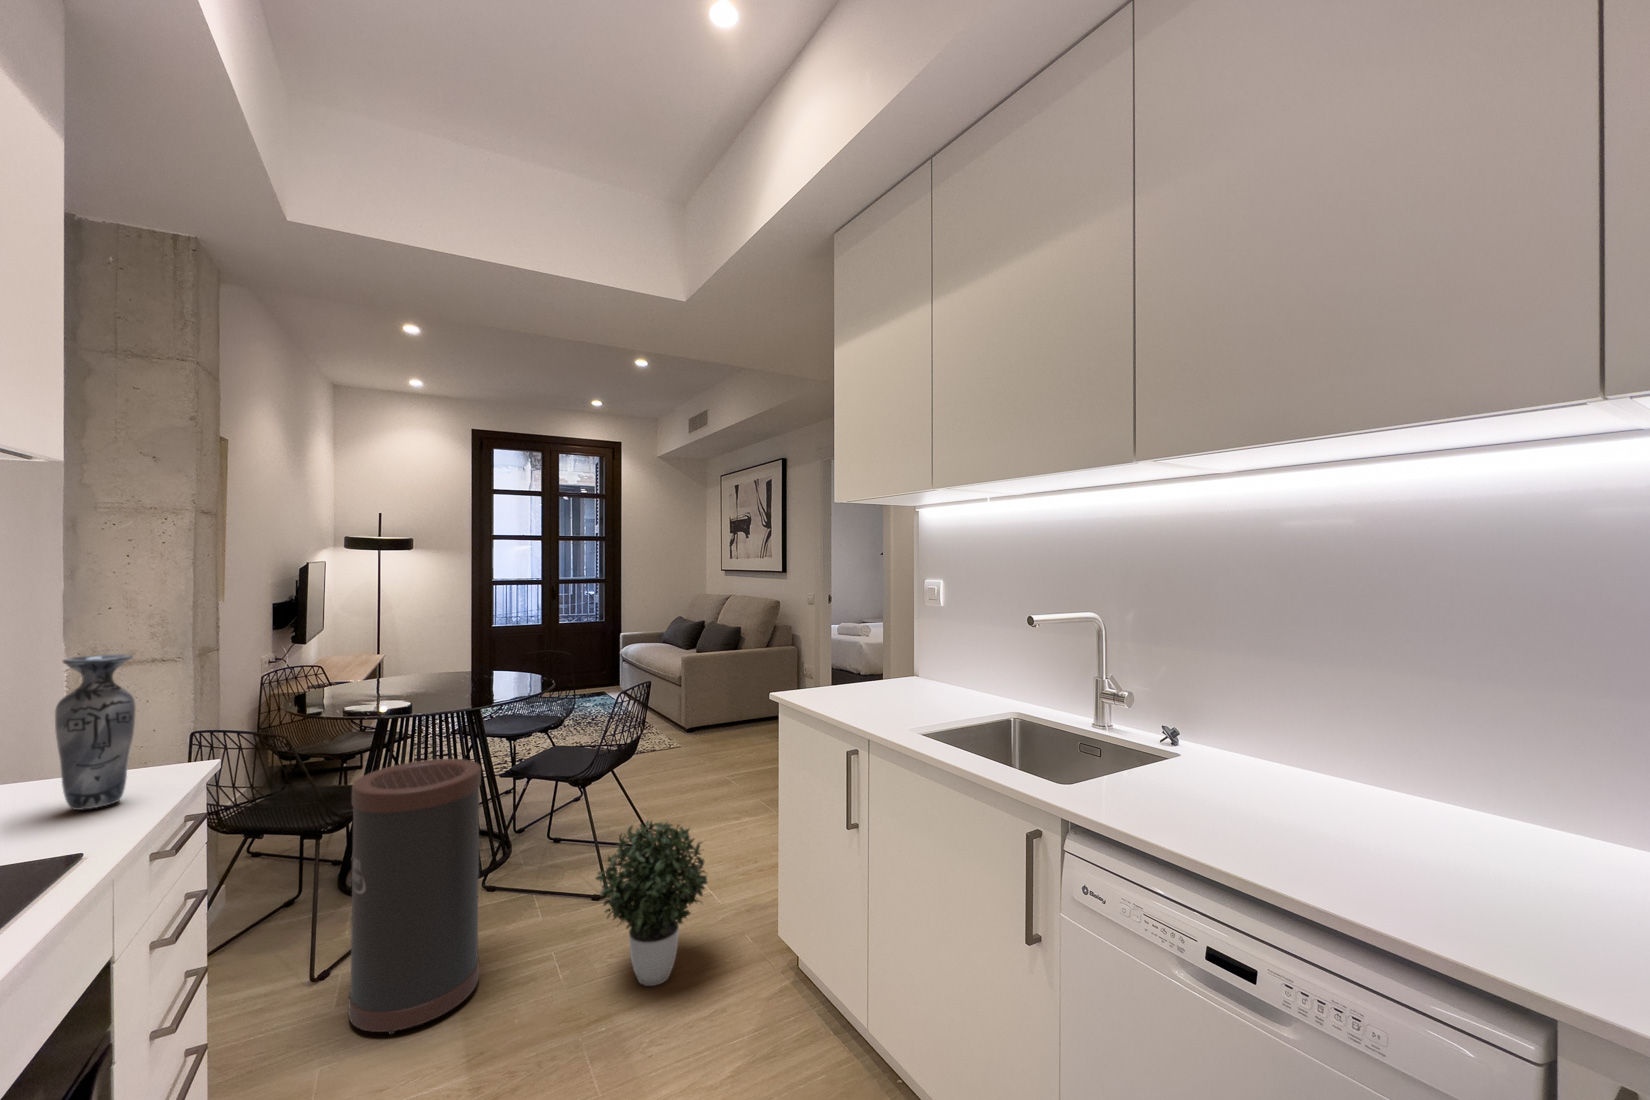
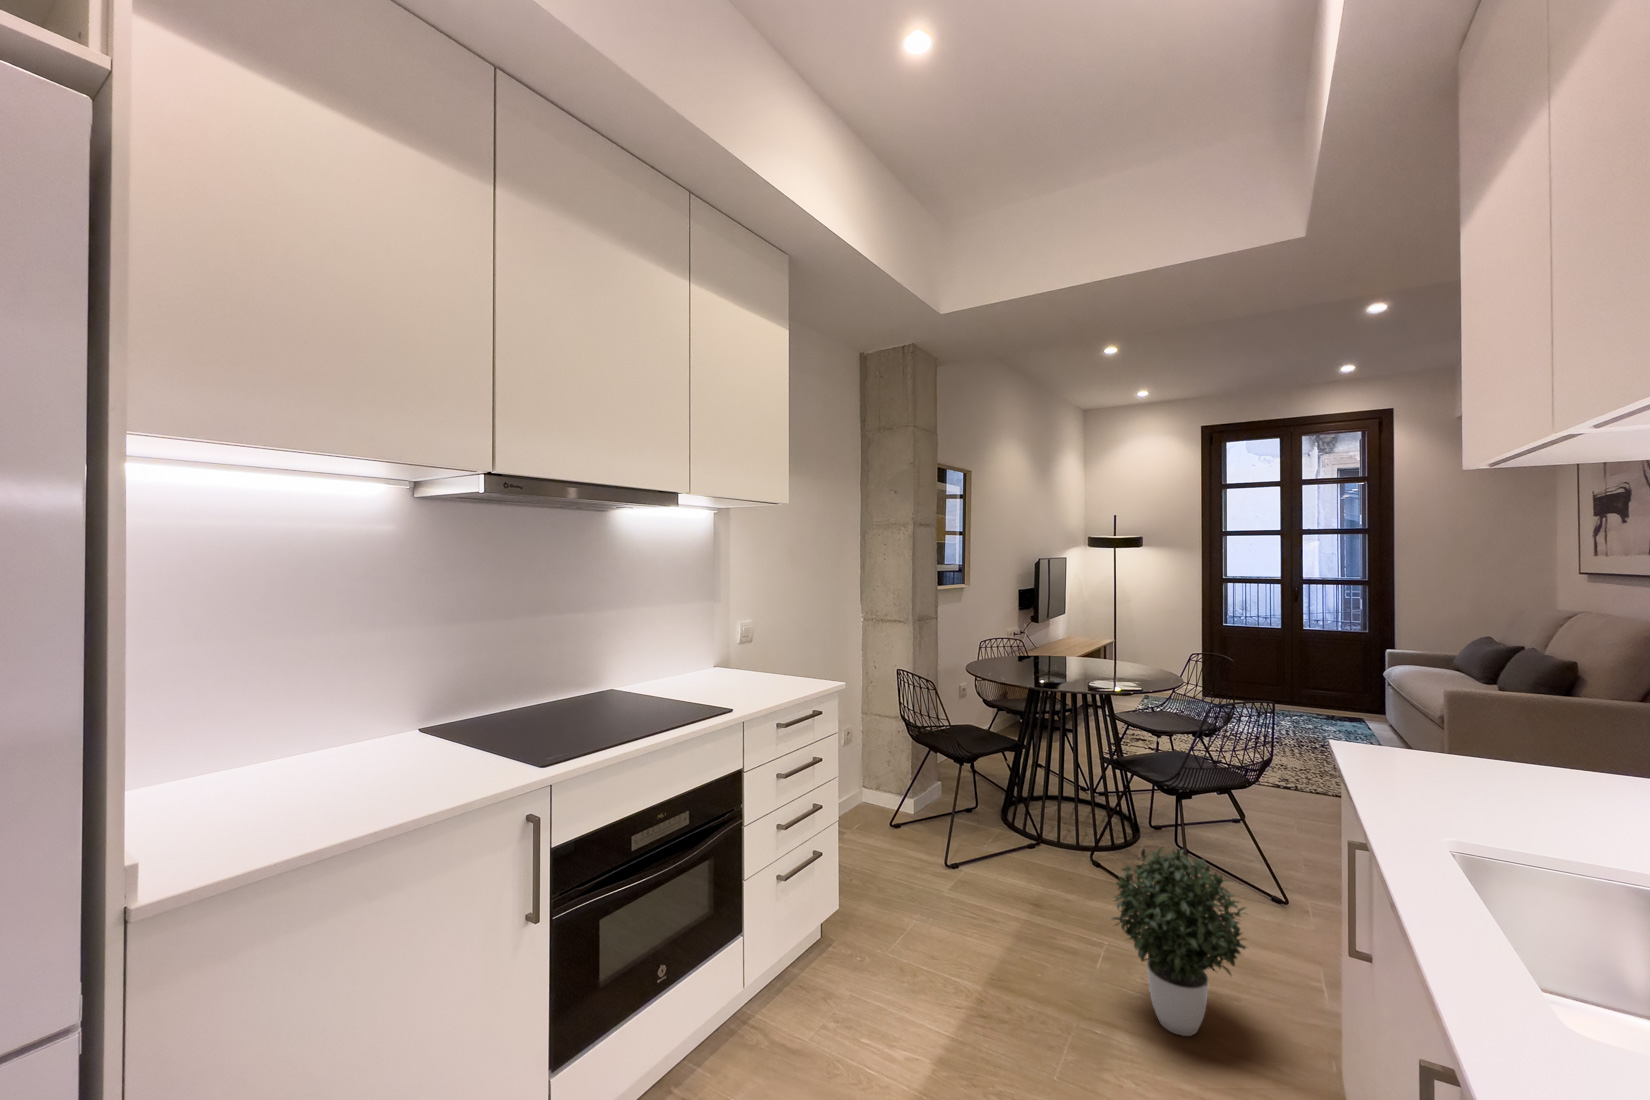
vase: present [55,654,136,810] -> none [765,611,793,692]
trash can: present [349,759,481,1034] -> none [946,722,1037,933]

